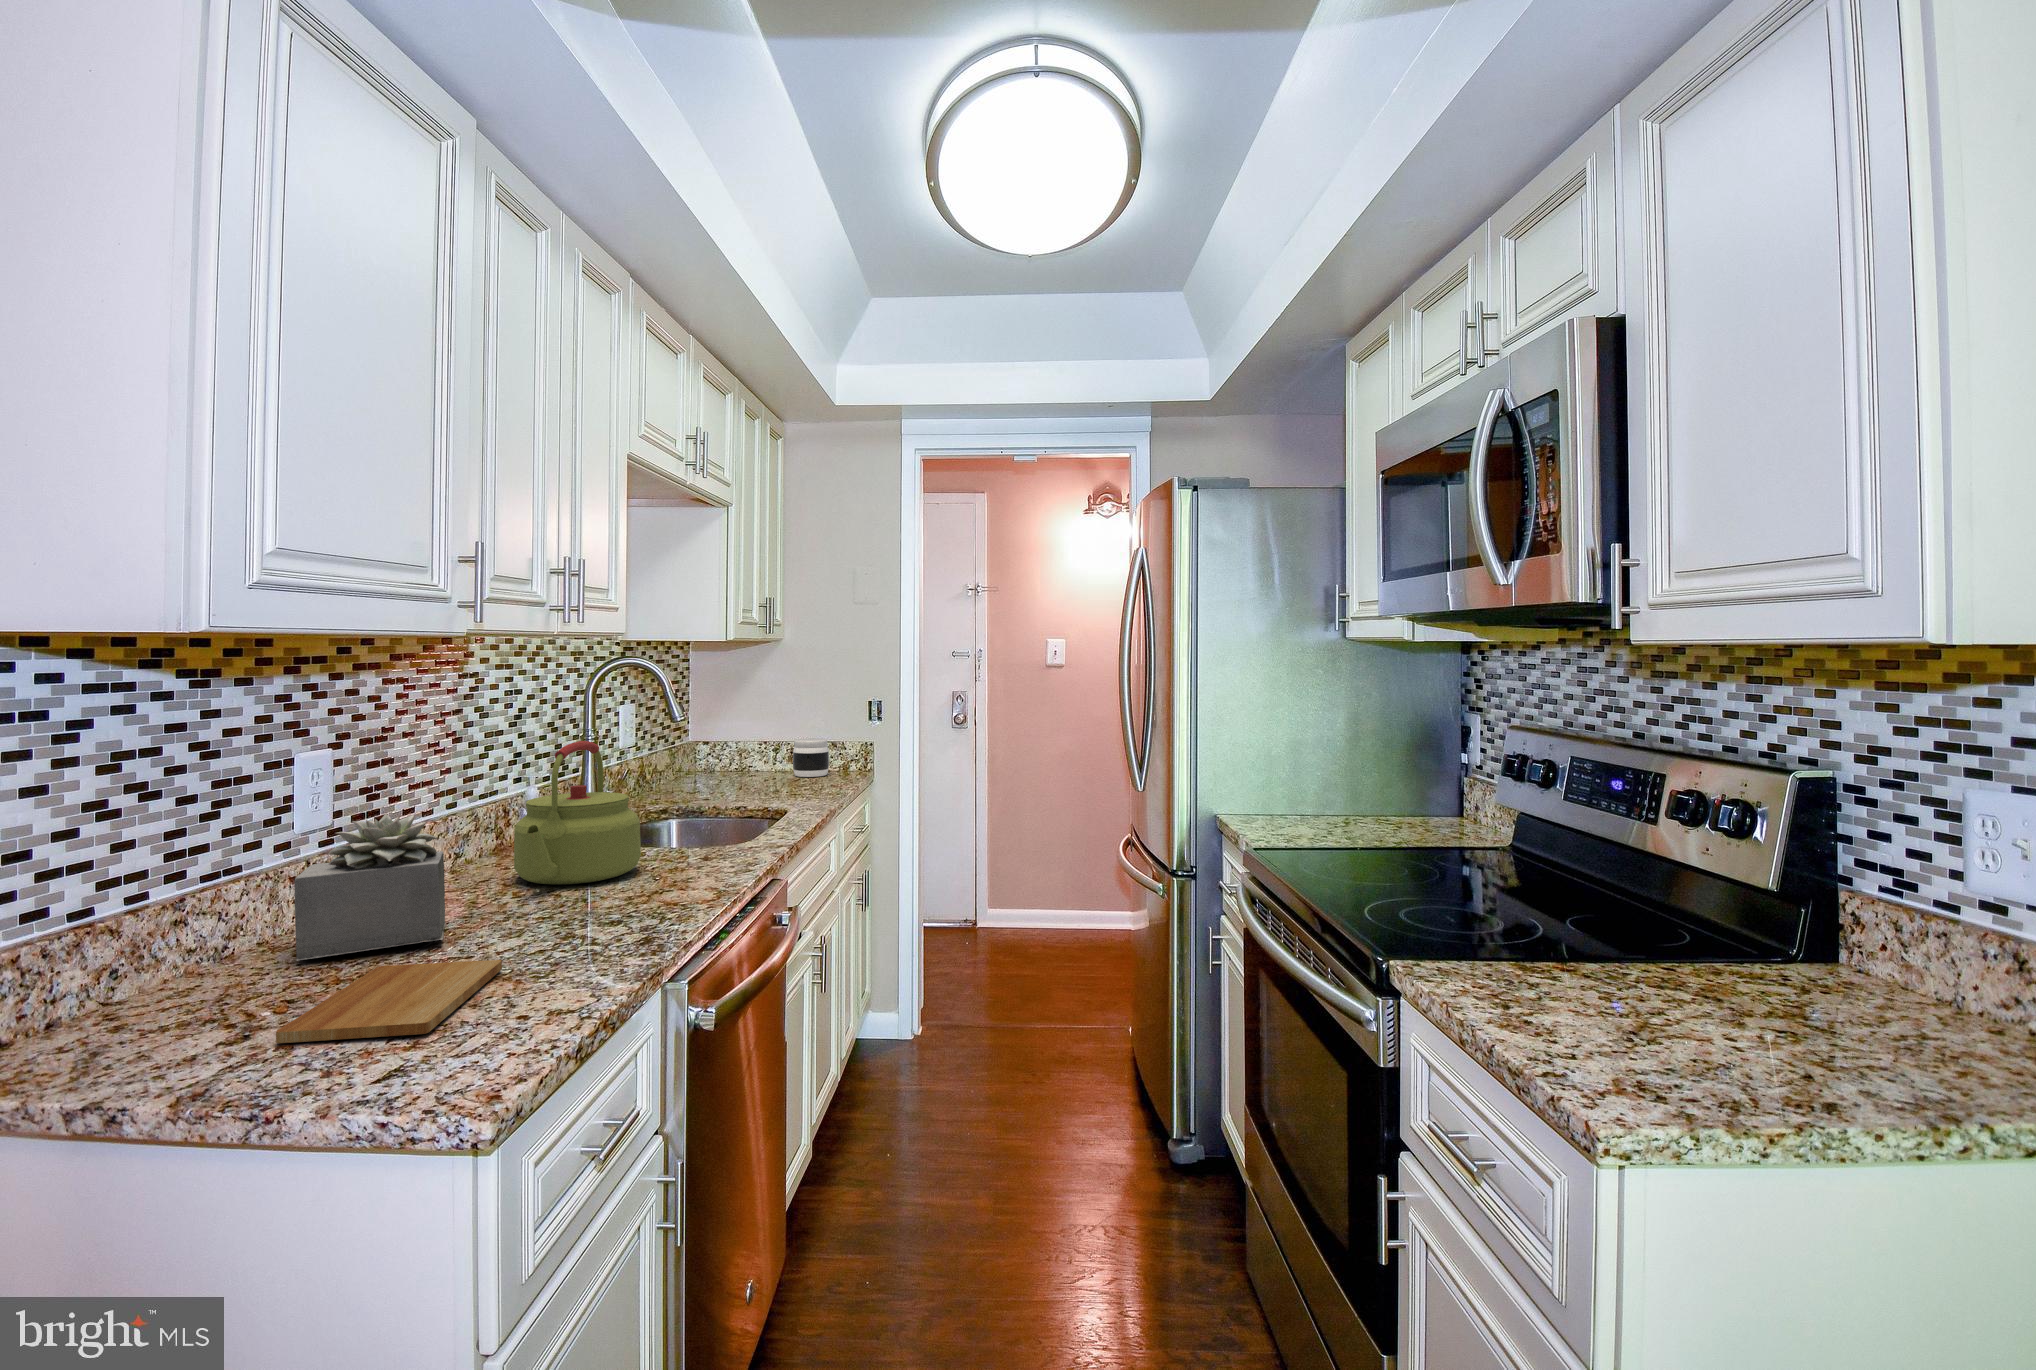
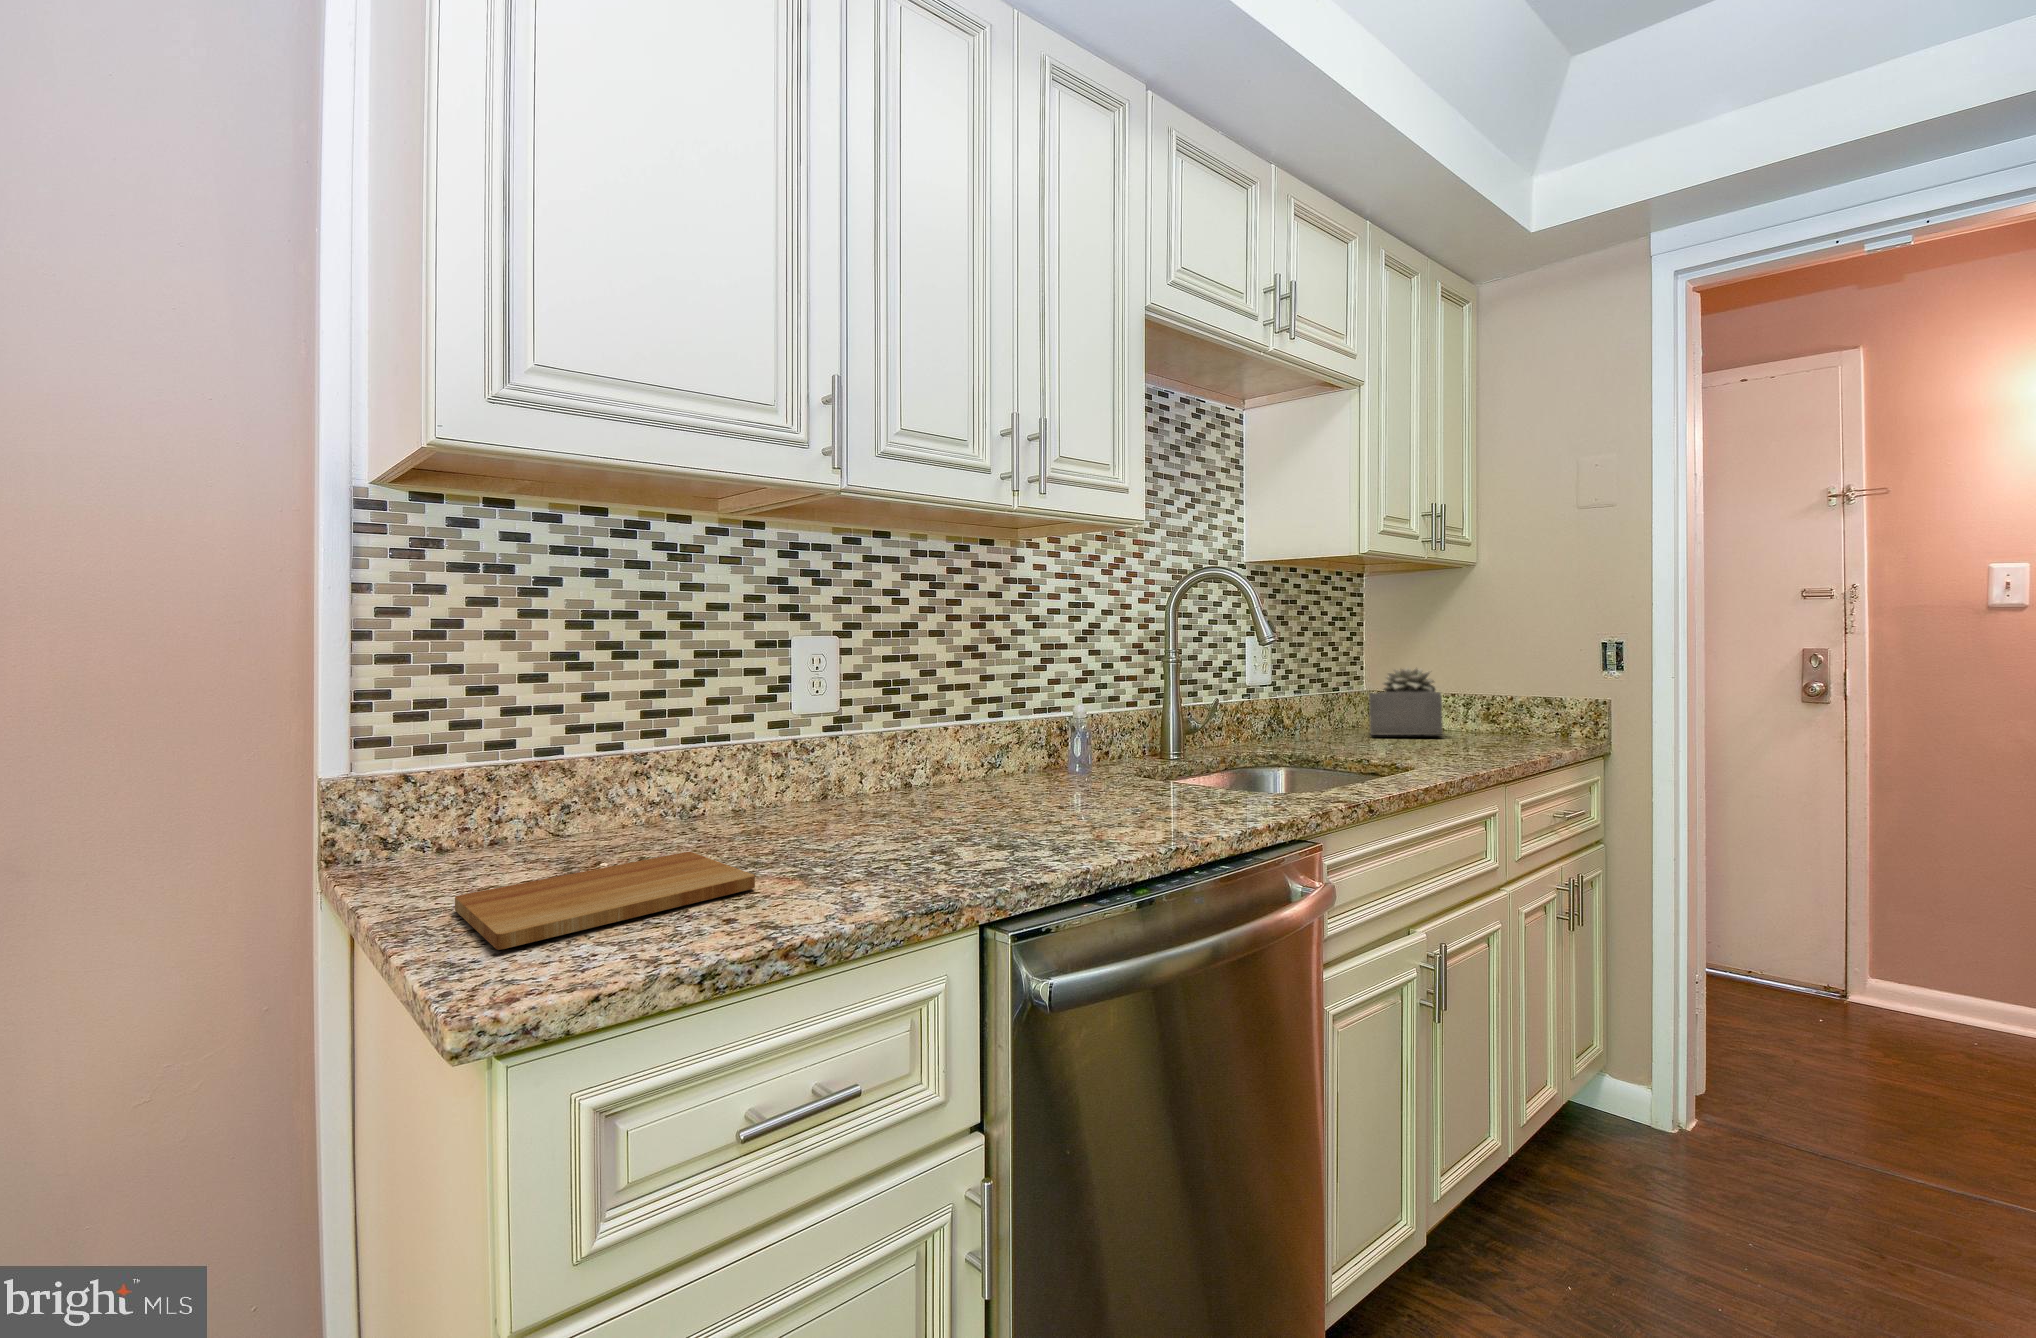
jar: present [793,738,829,777] -> none [1483,687,1539,738]
kettle: present [514,741,641,884] -> none [966,638,1131,810]
succulent plant: present [294,813,445,961] -> present [1369,668,1443,735]

